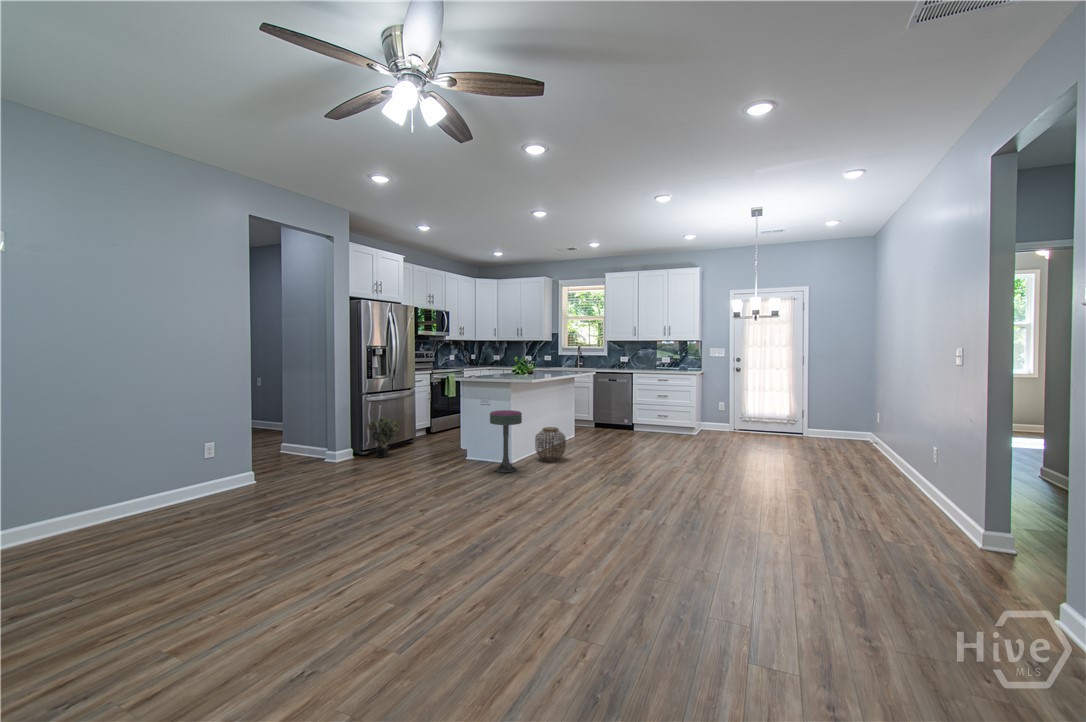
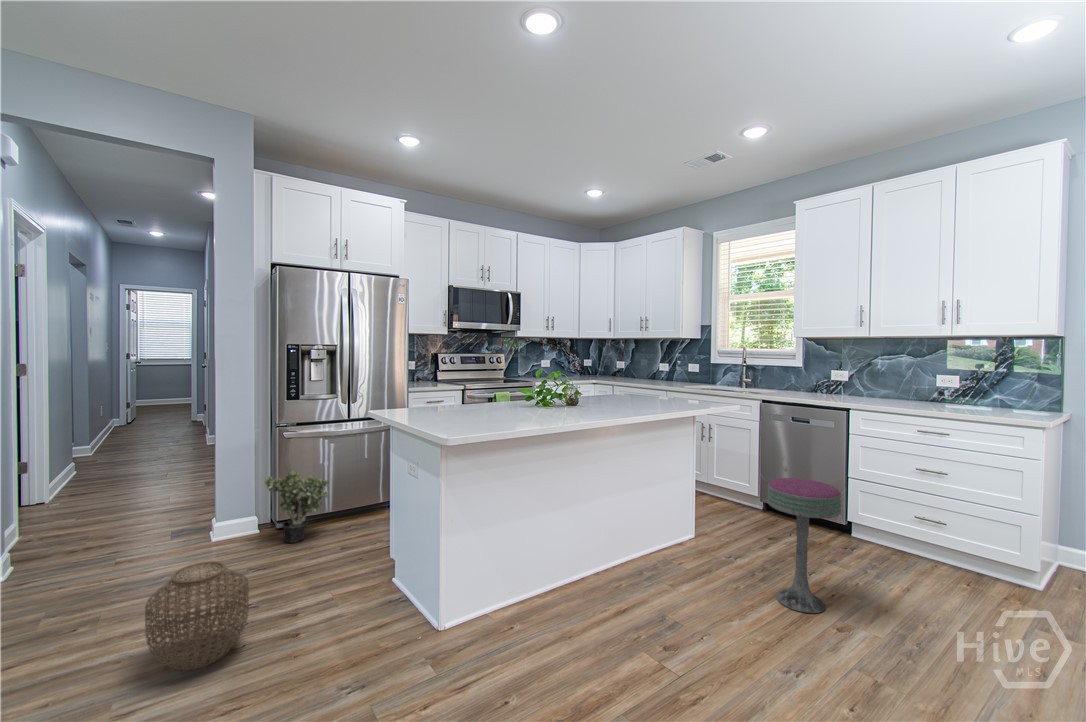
bar stool: present [490,410,522,472] -> present [768,478,841,613]
woven basket: present [535,427,566,461] -> present [145,561,249,670]

